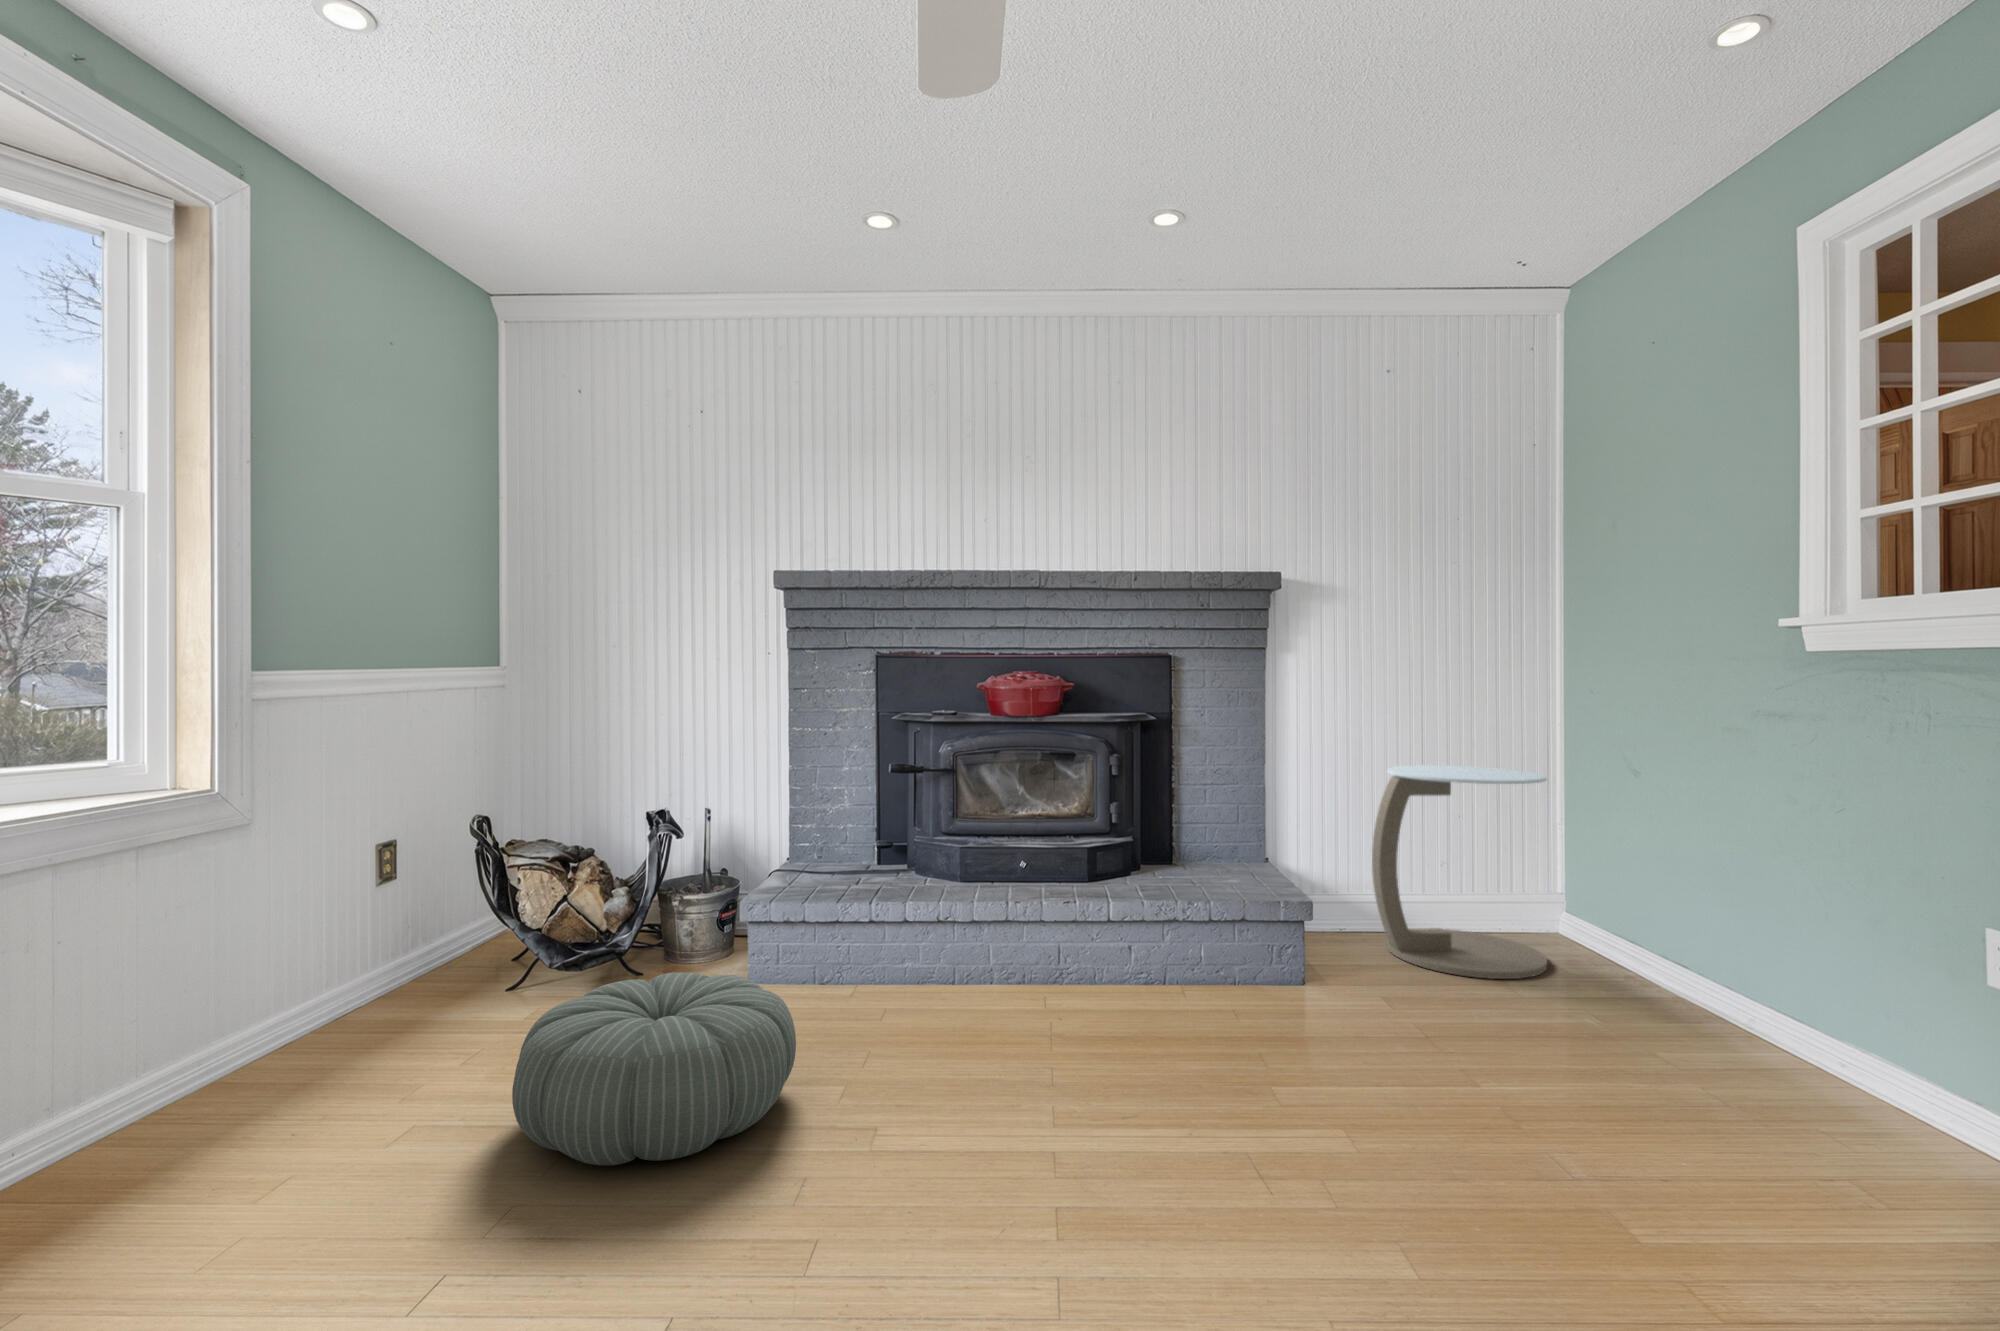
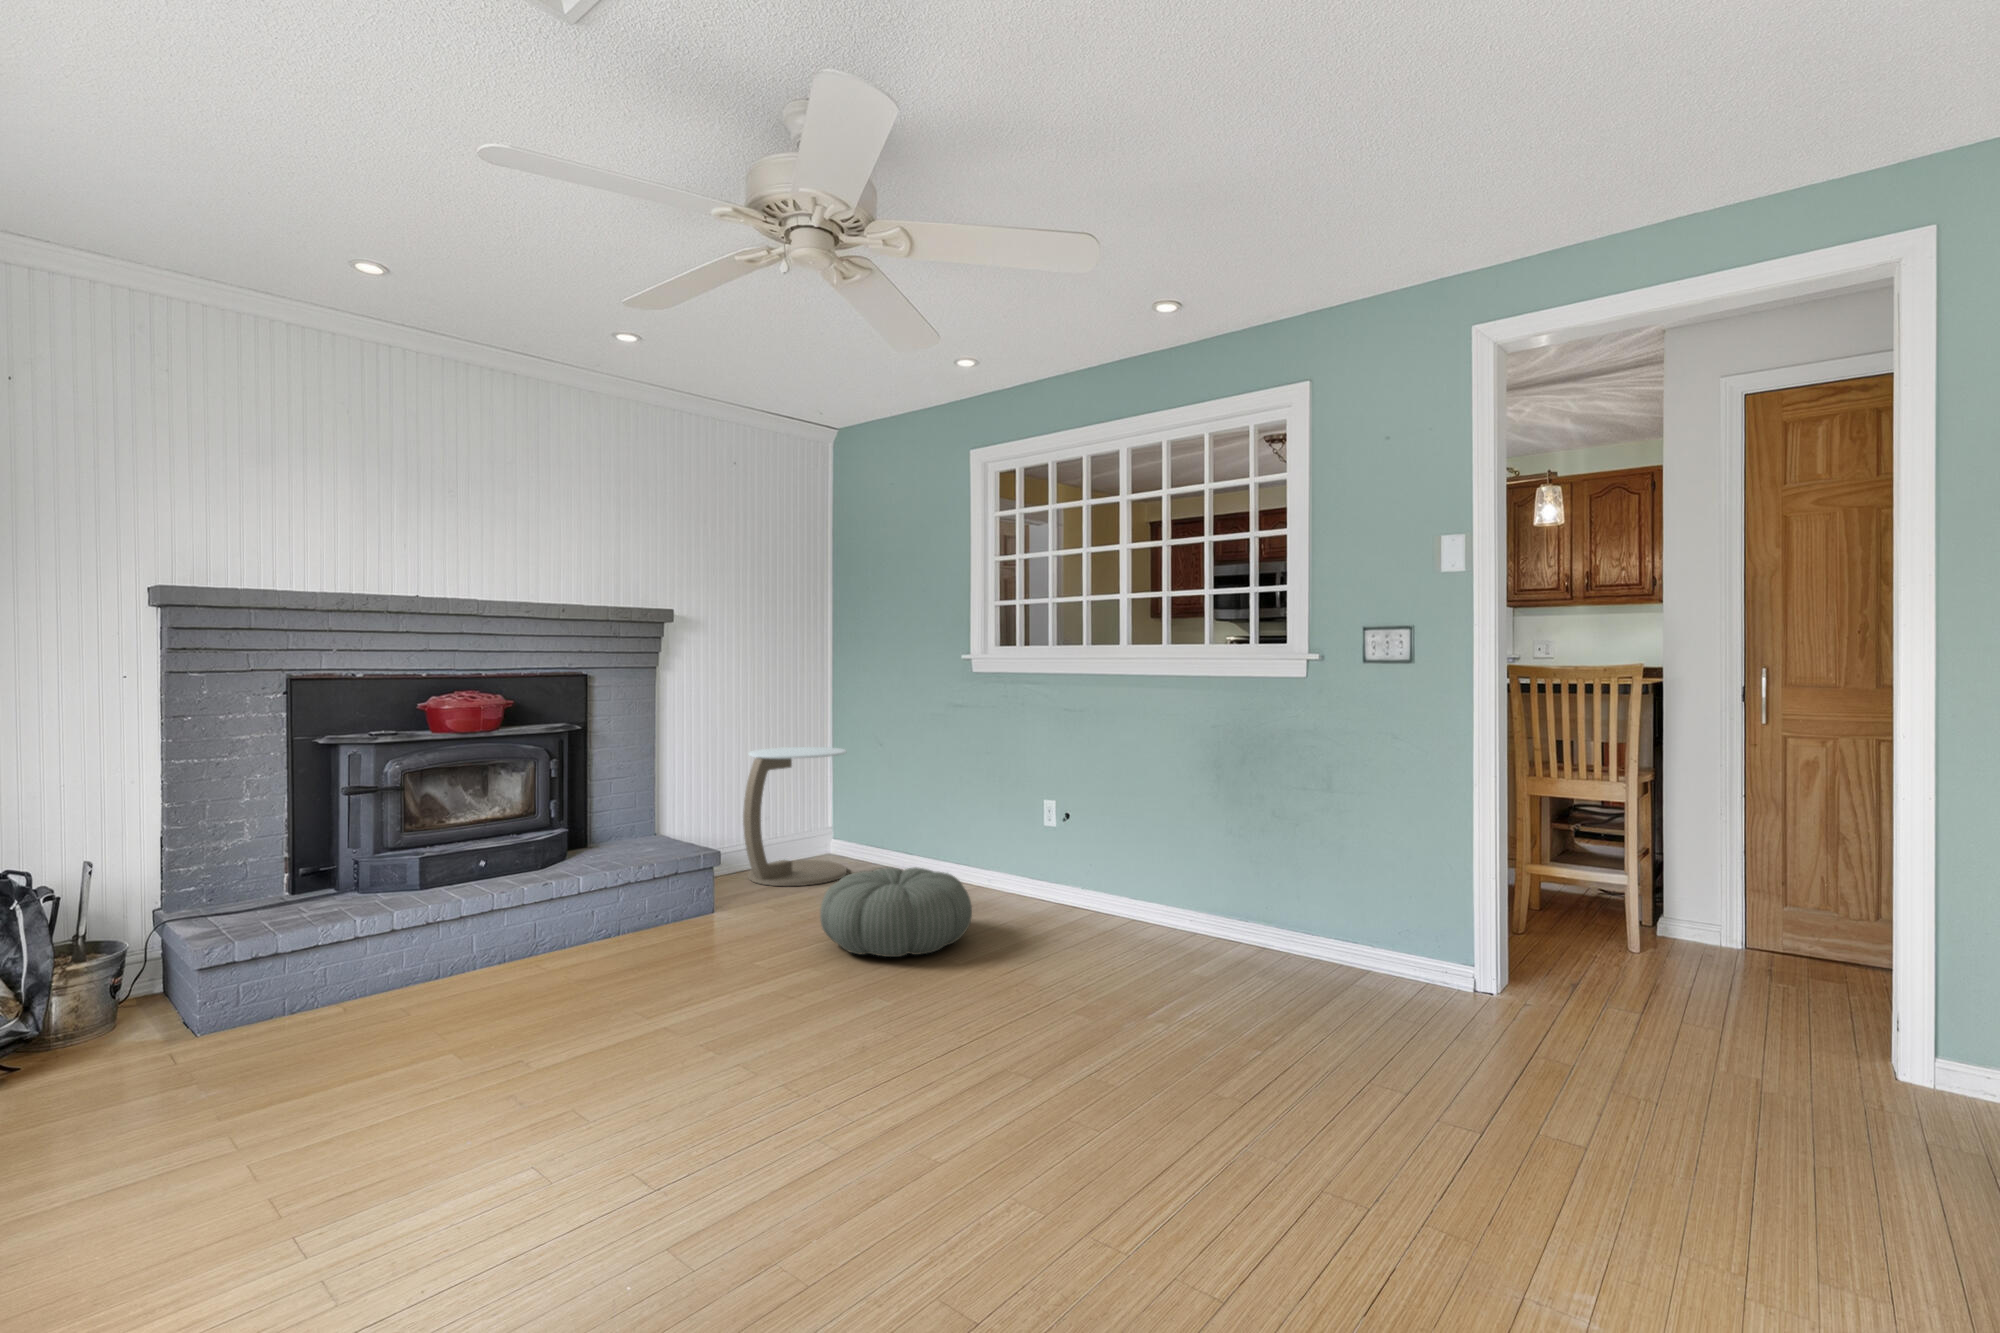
pouf: present [512,972,796,1165] -> present [820,867,972,957]

